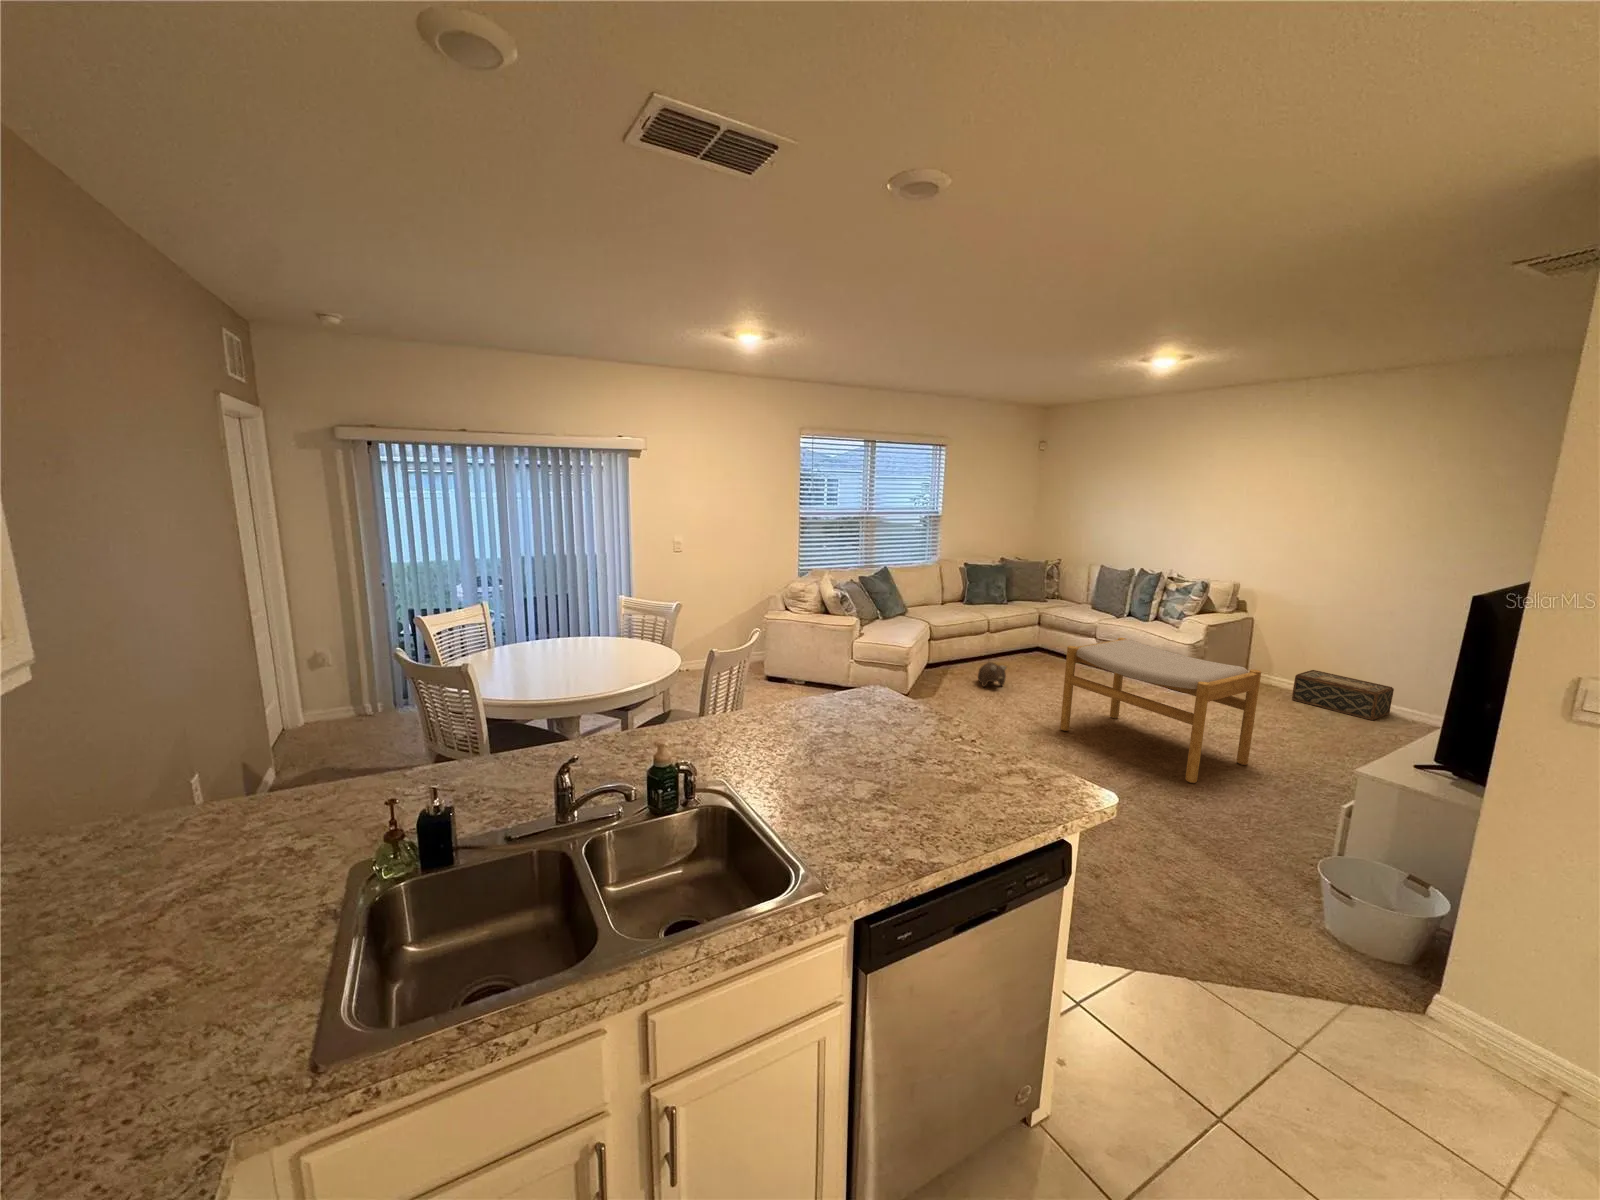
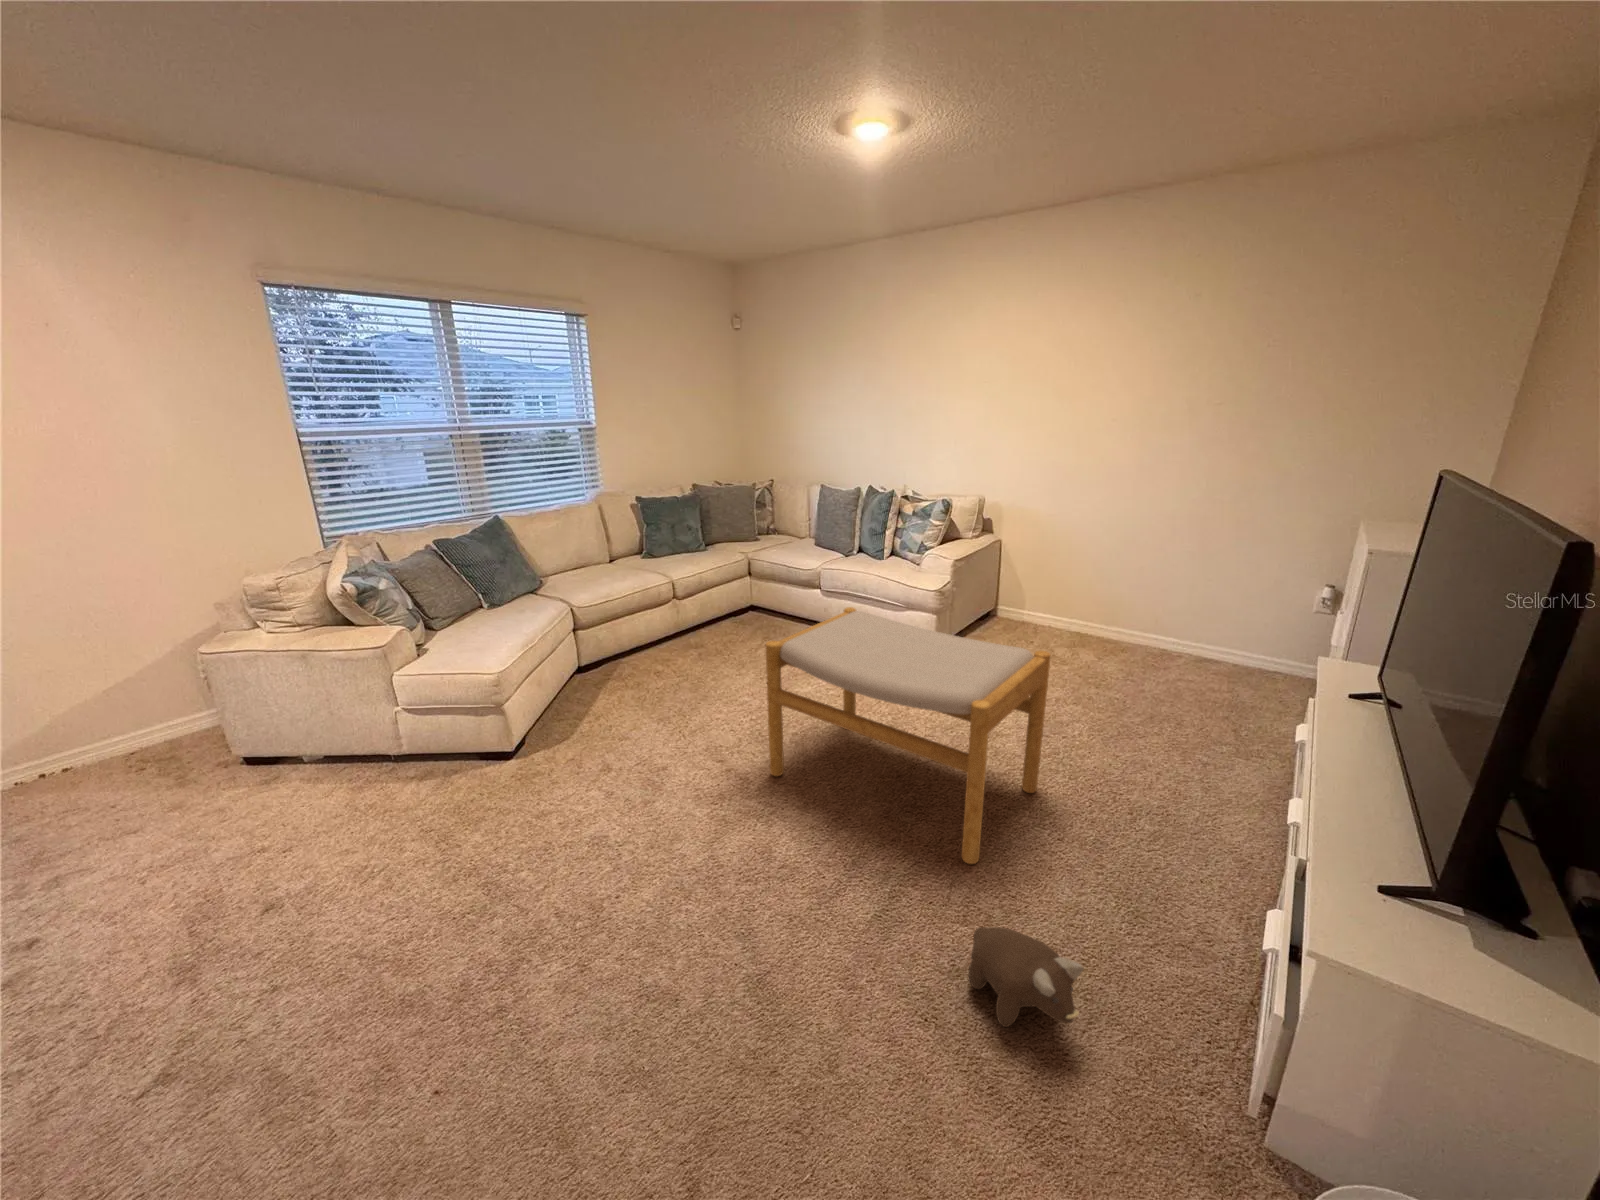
plush toy: present [978,662,1007,687] -> present [969,927,1084,1027]
woven basket: present [1292,670,1394,720] -> none [1054,601,1160,663]

